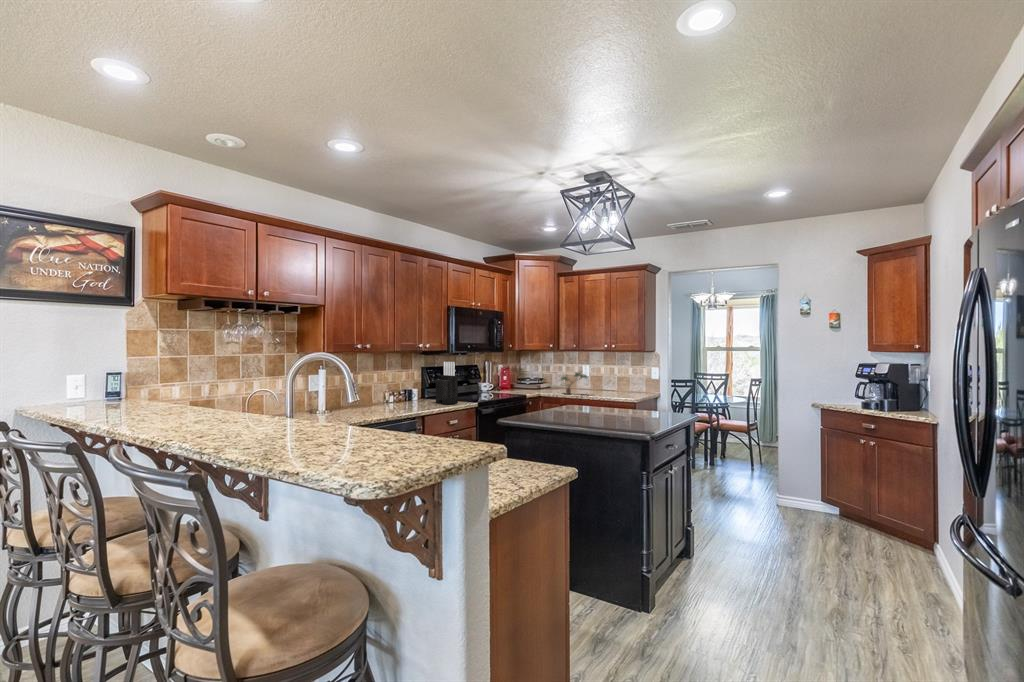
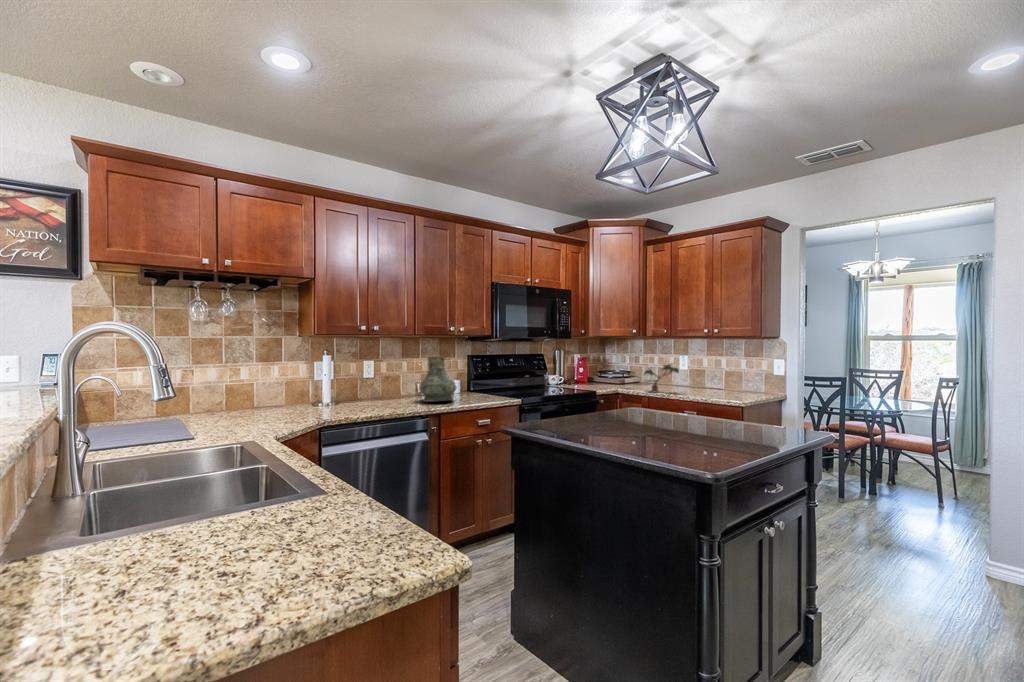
knife block: present [436,362,458,404] -> none [473,348,496,400]
vase: none [397,369,427,407] -> present [419,357,456,402]

